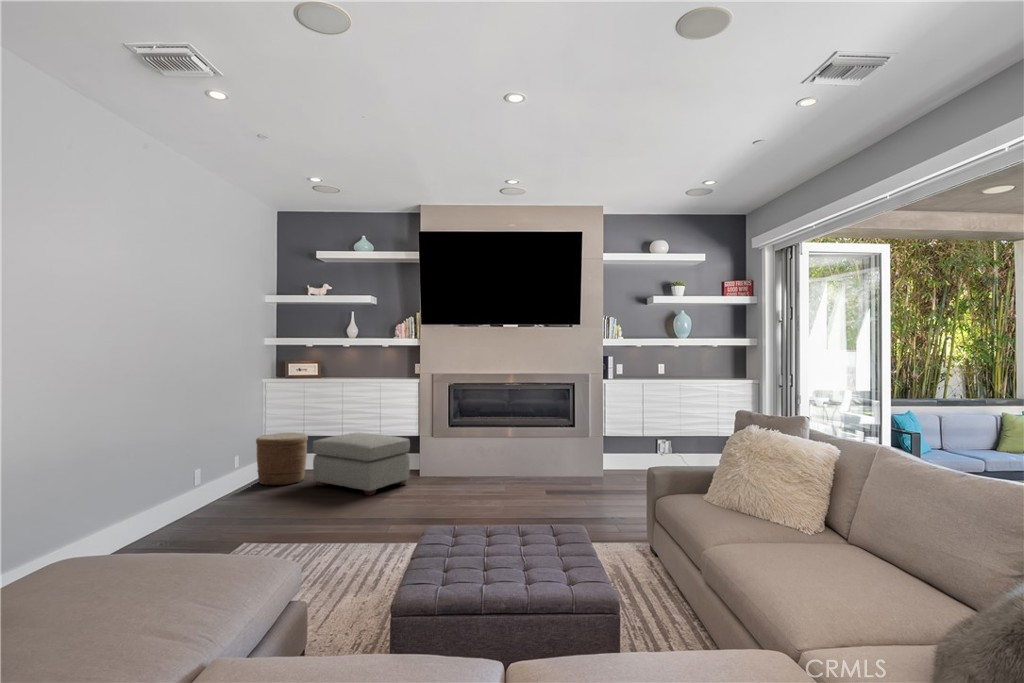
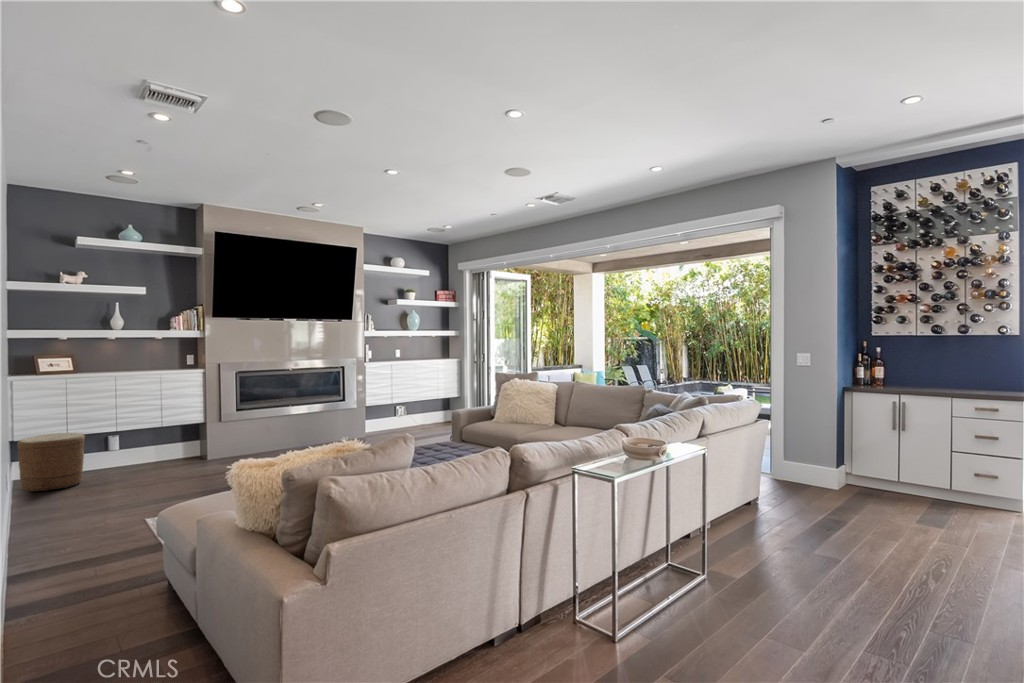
ottoman: present [313,433,410,495] -> none [106,424,214,481]

